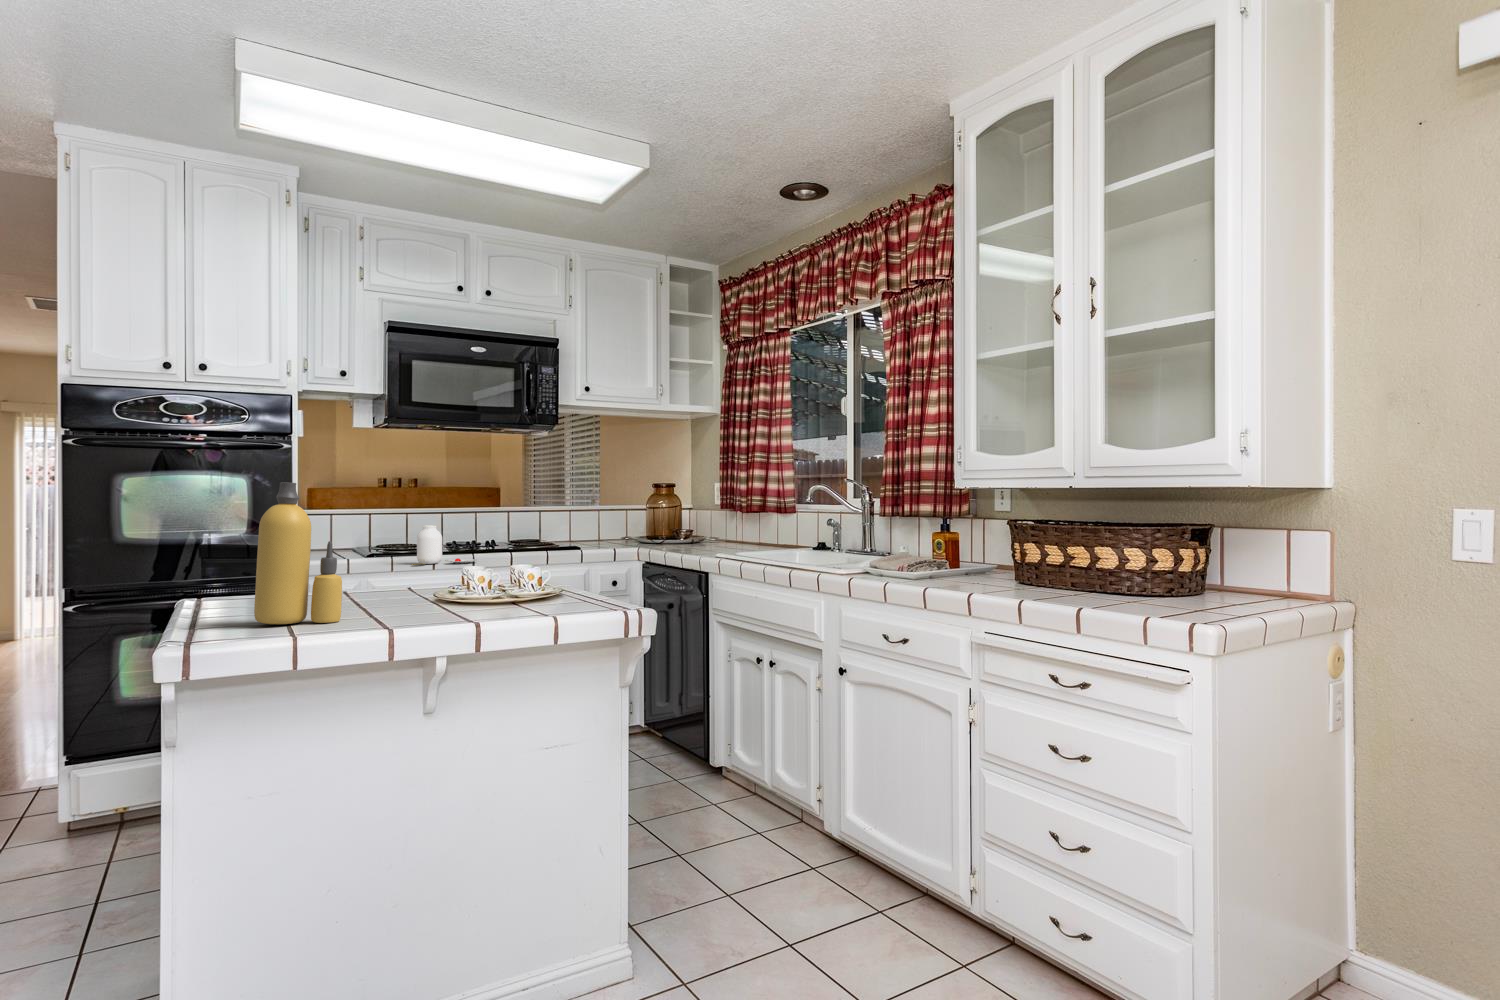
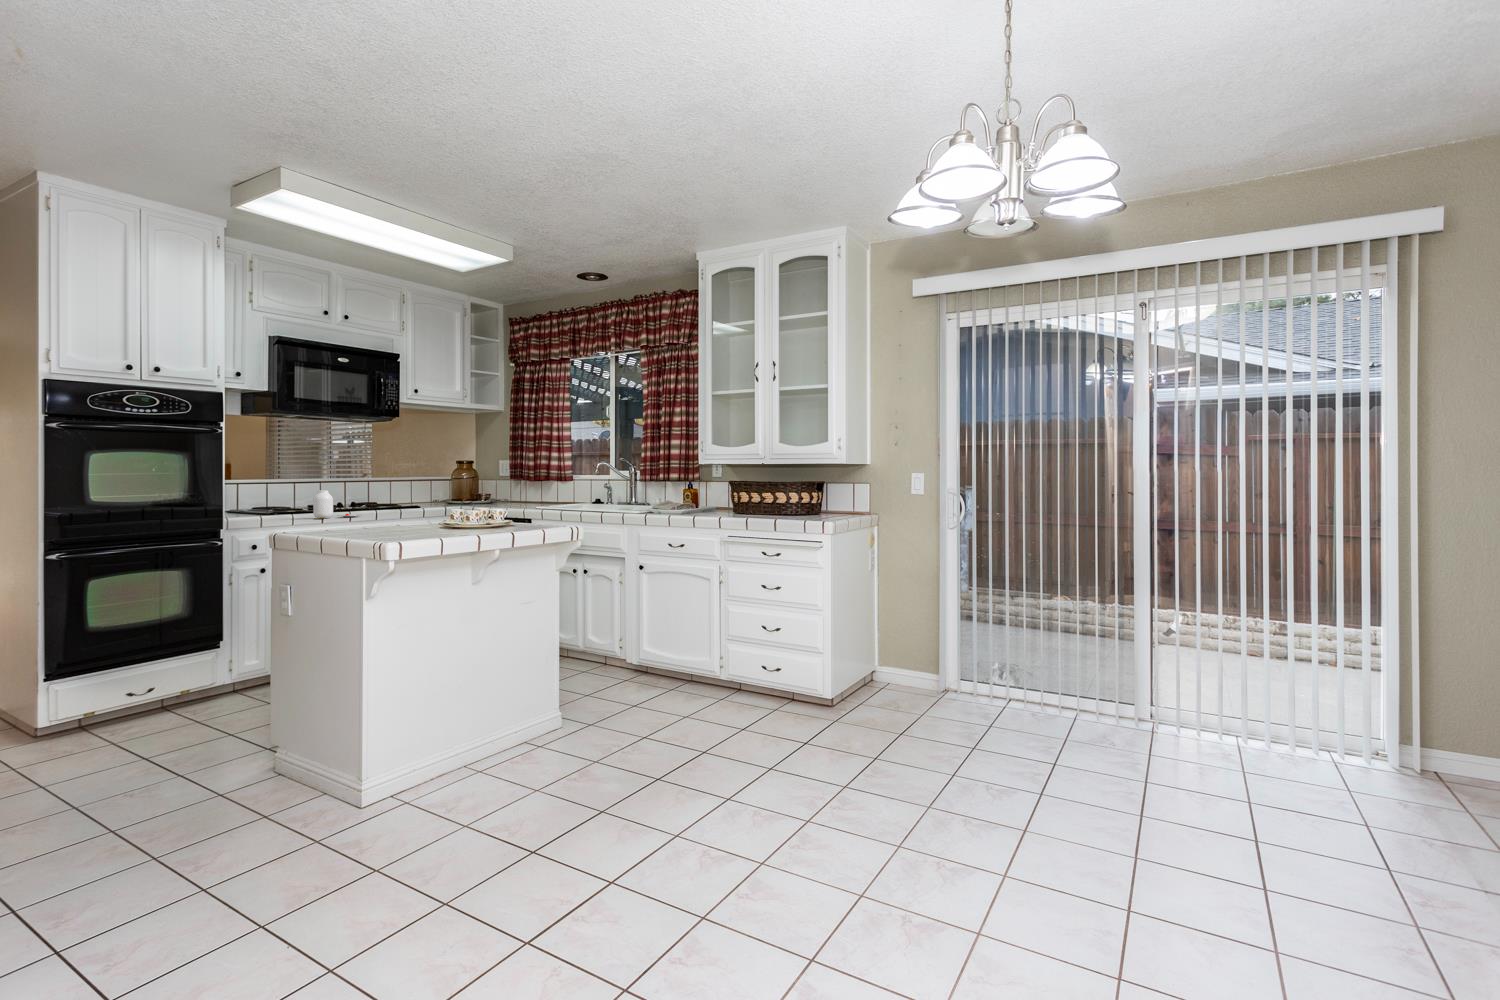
bottle: present [254,482,342,624] -> none [391,459,435,534]

